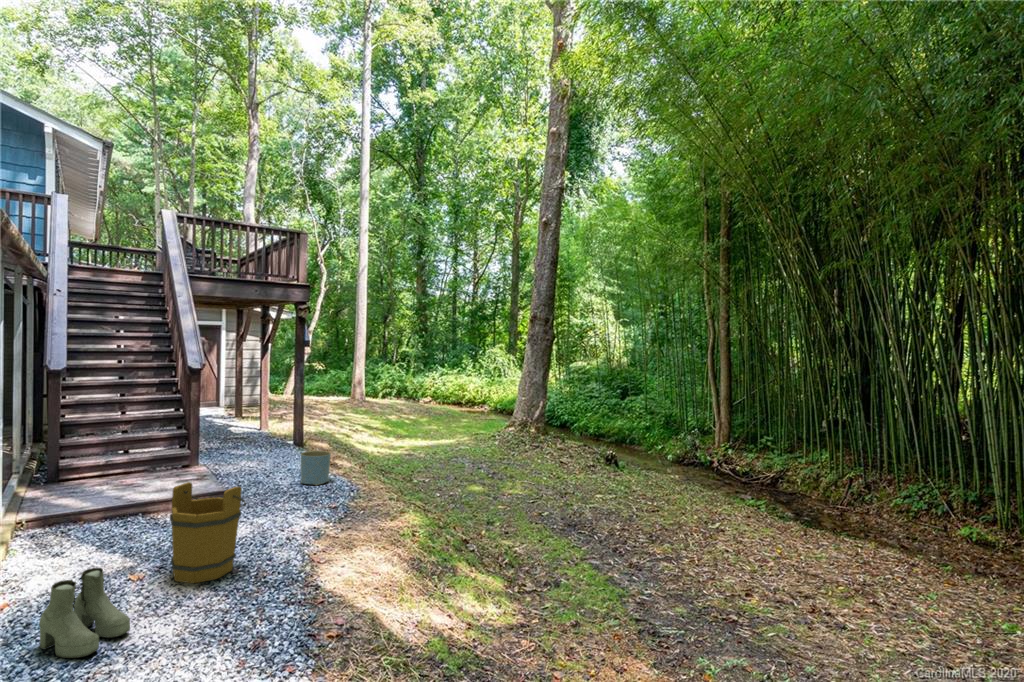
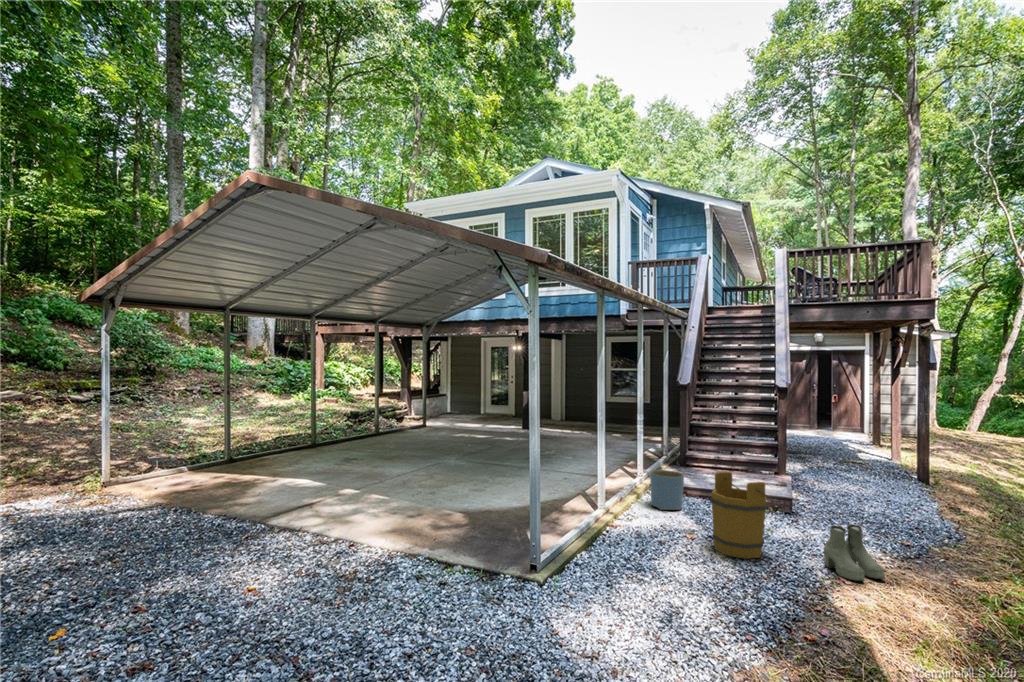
planter: present [301,451,331,485] -> present [650,470,684,510]
boots: present [39,568,130,658] -> present [824,525,884,581]

